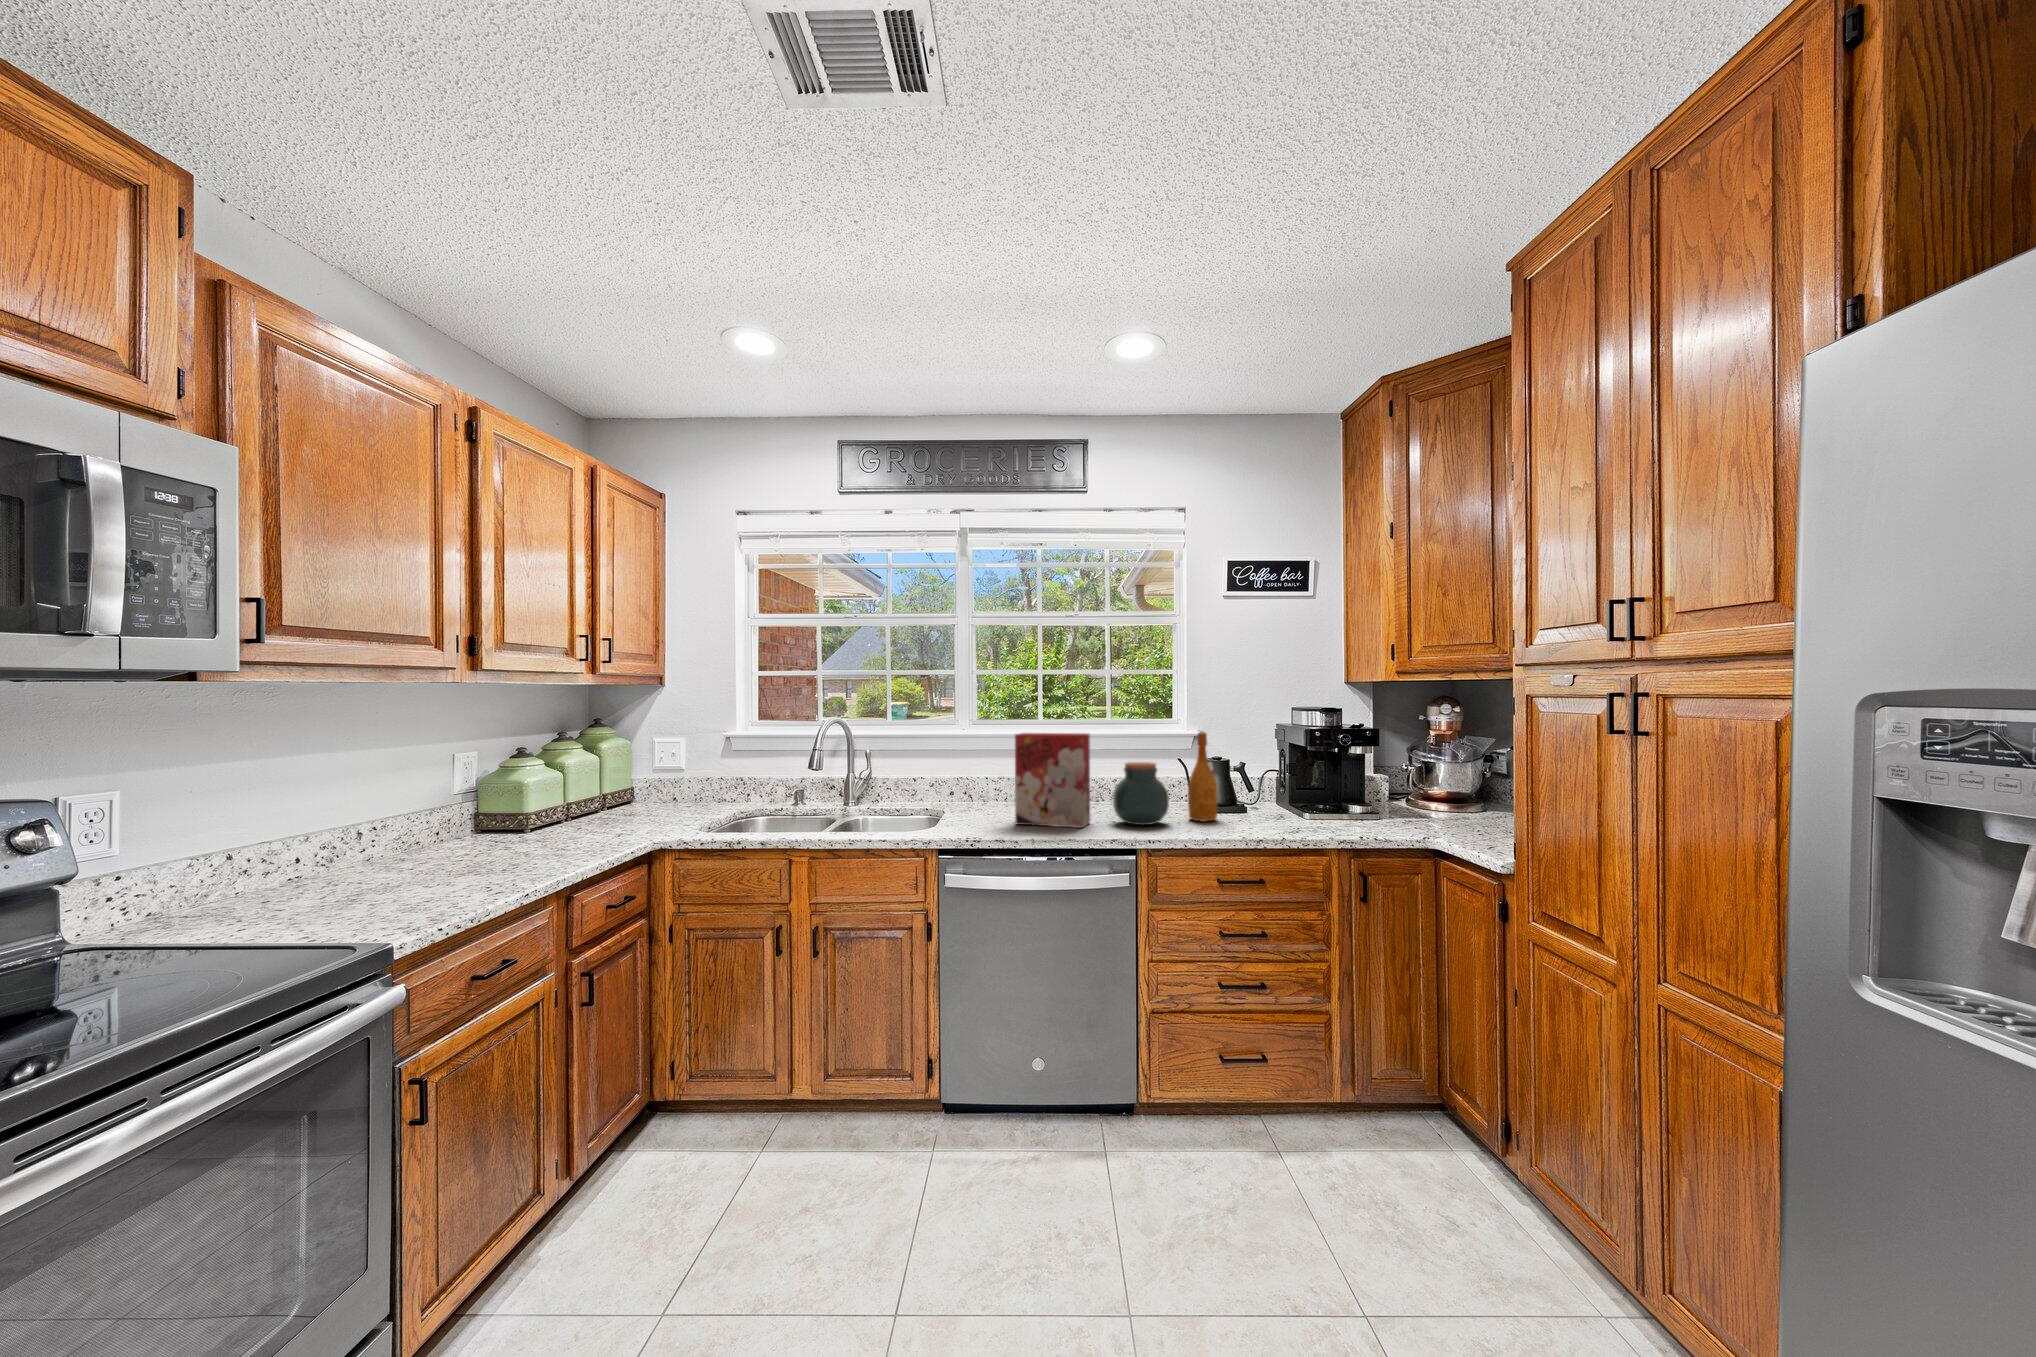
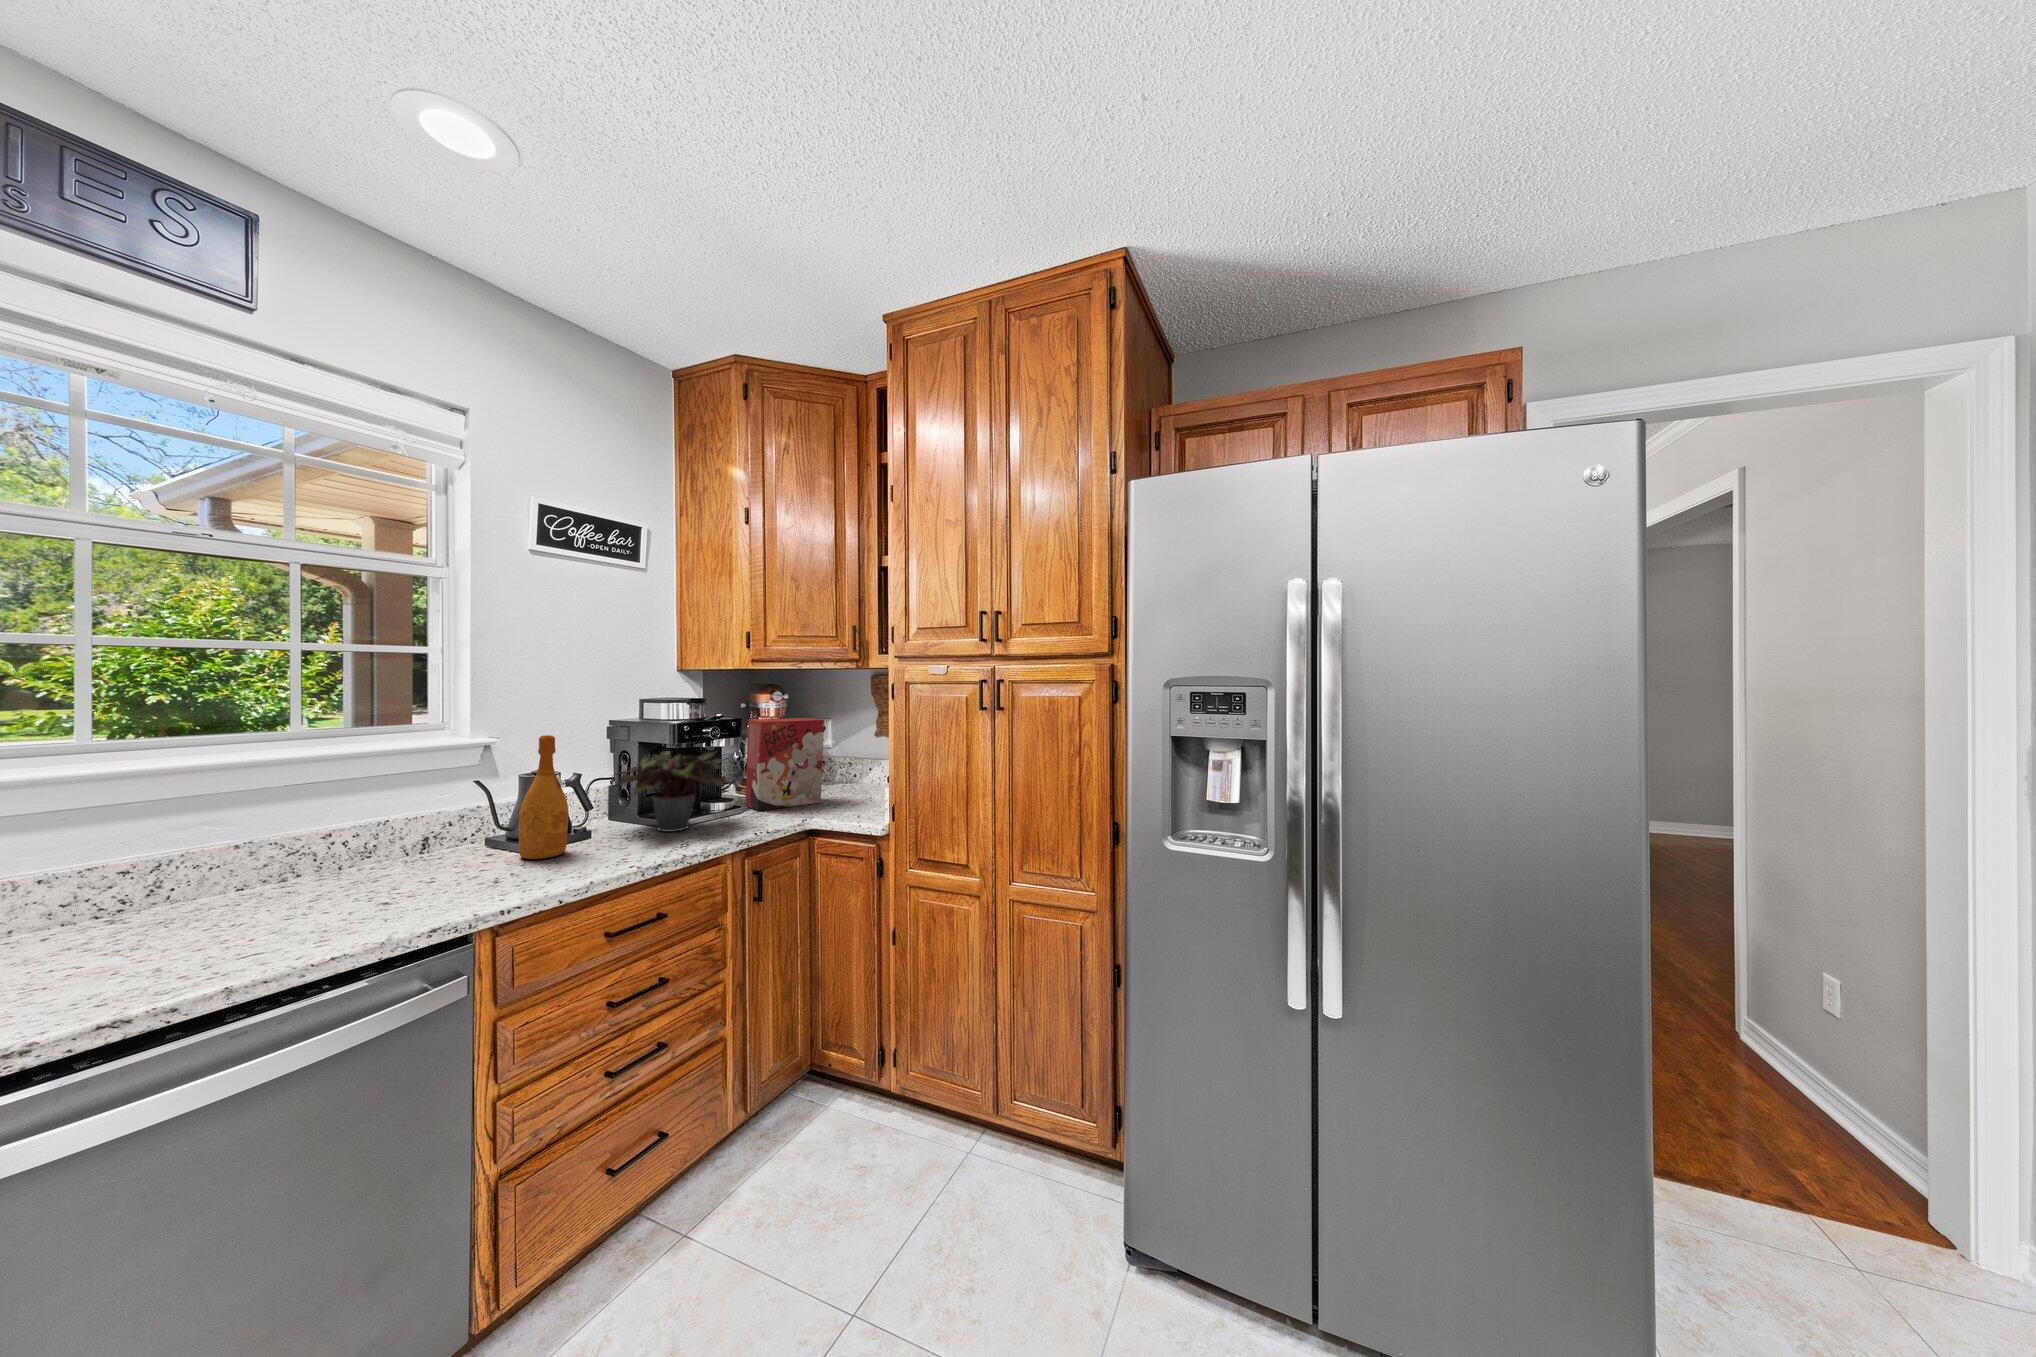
cereal box: present [1015,733,1090,828] -> present [745,718,824,811]
potted plant: none [1257,753,1350,822] -> present [614,751,726,832]
jar: present [1113,762,1169,825] -> none [390,788,505,891]

